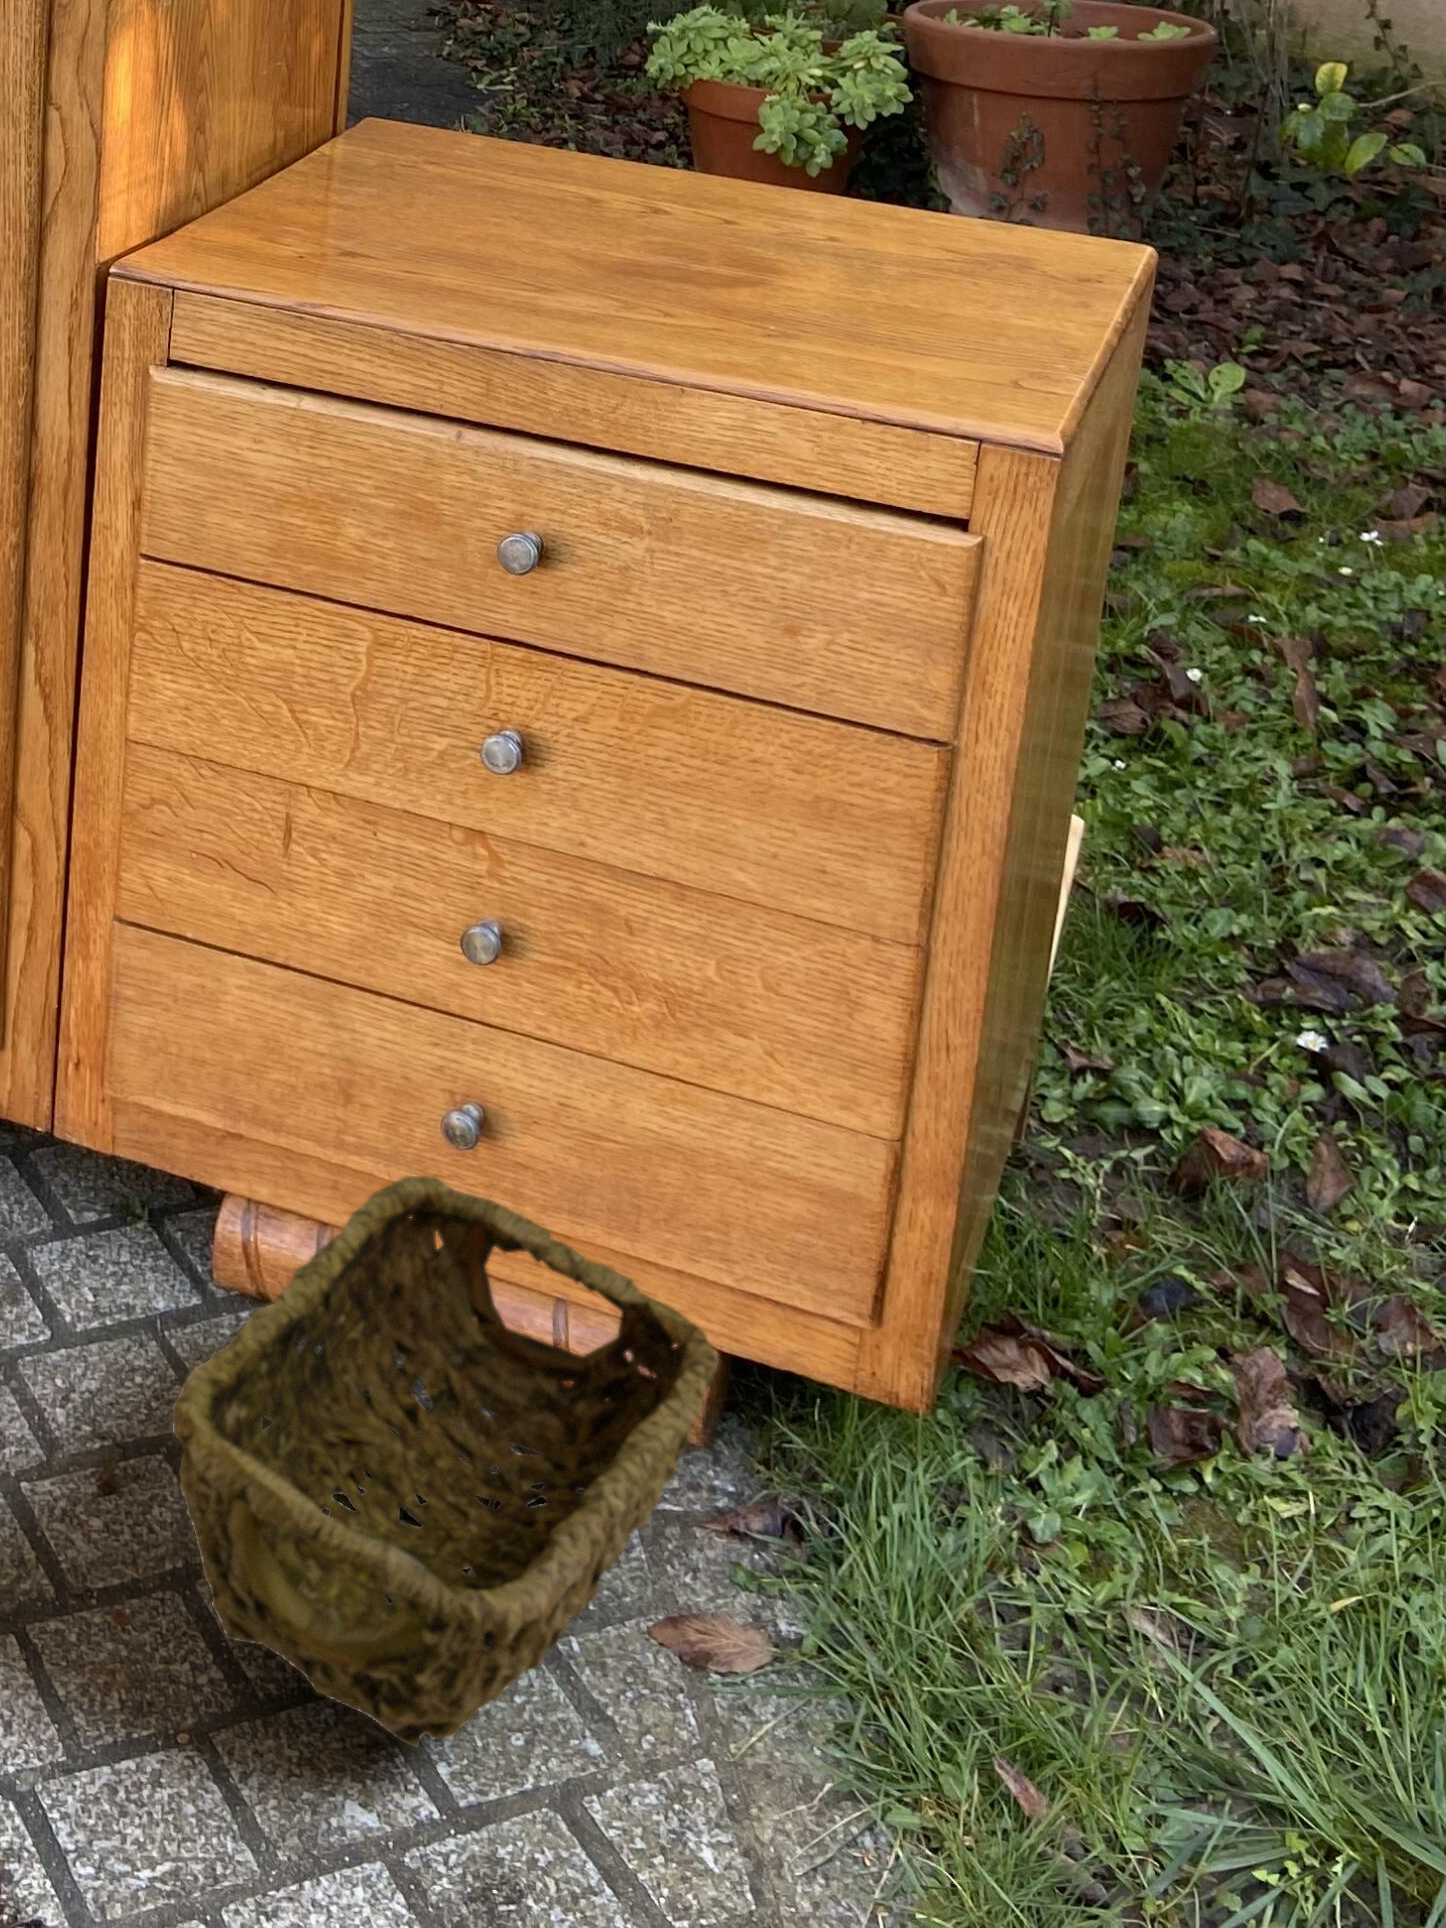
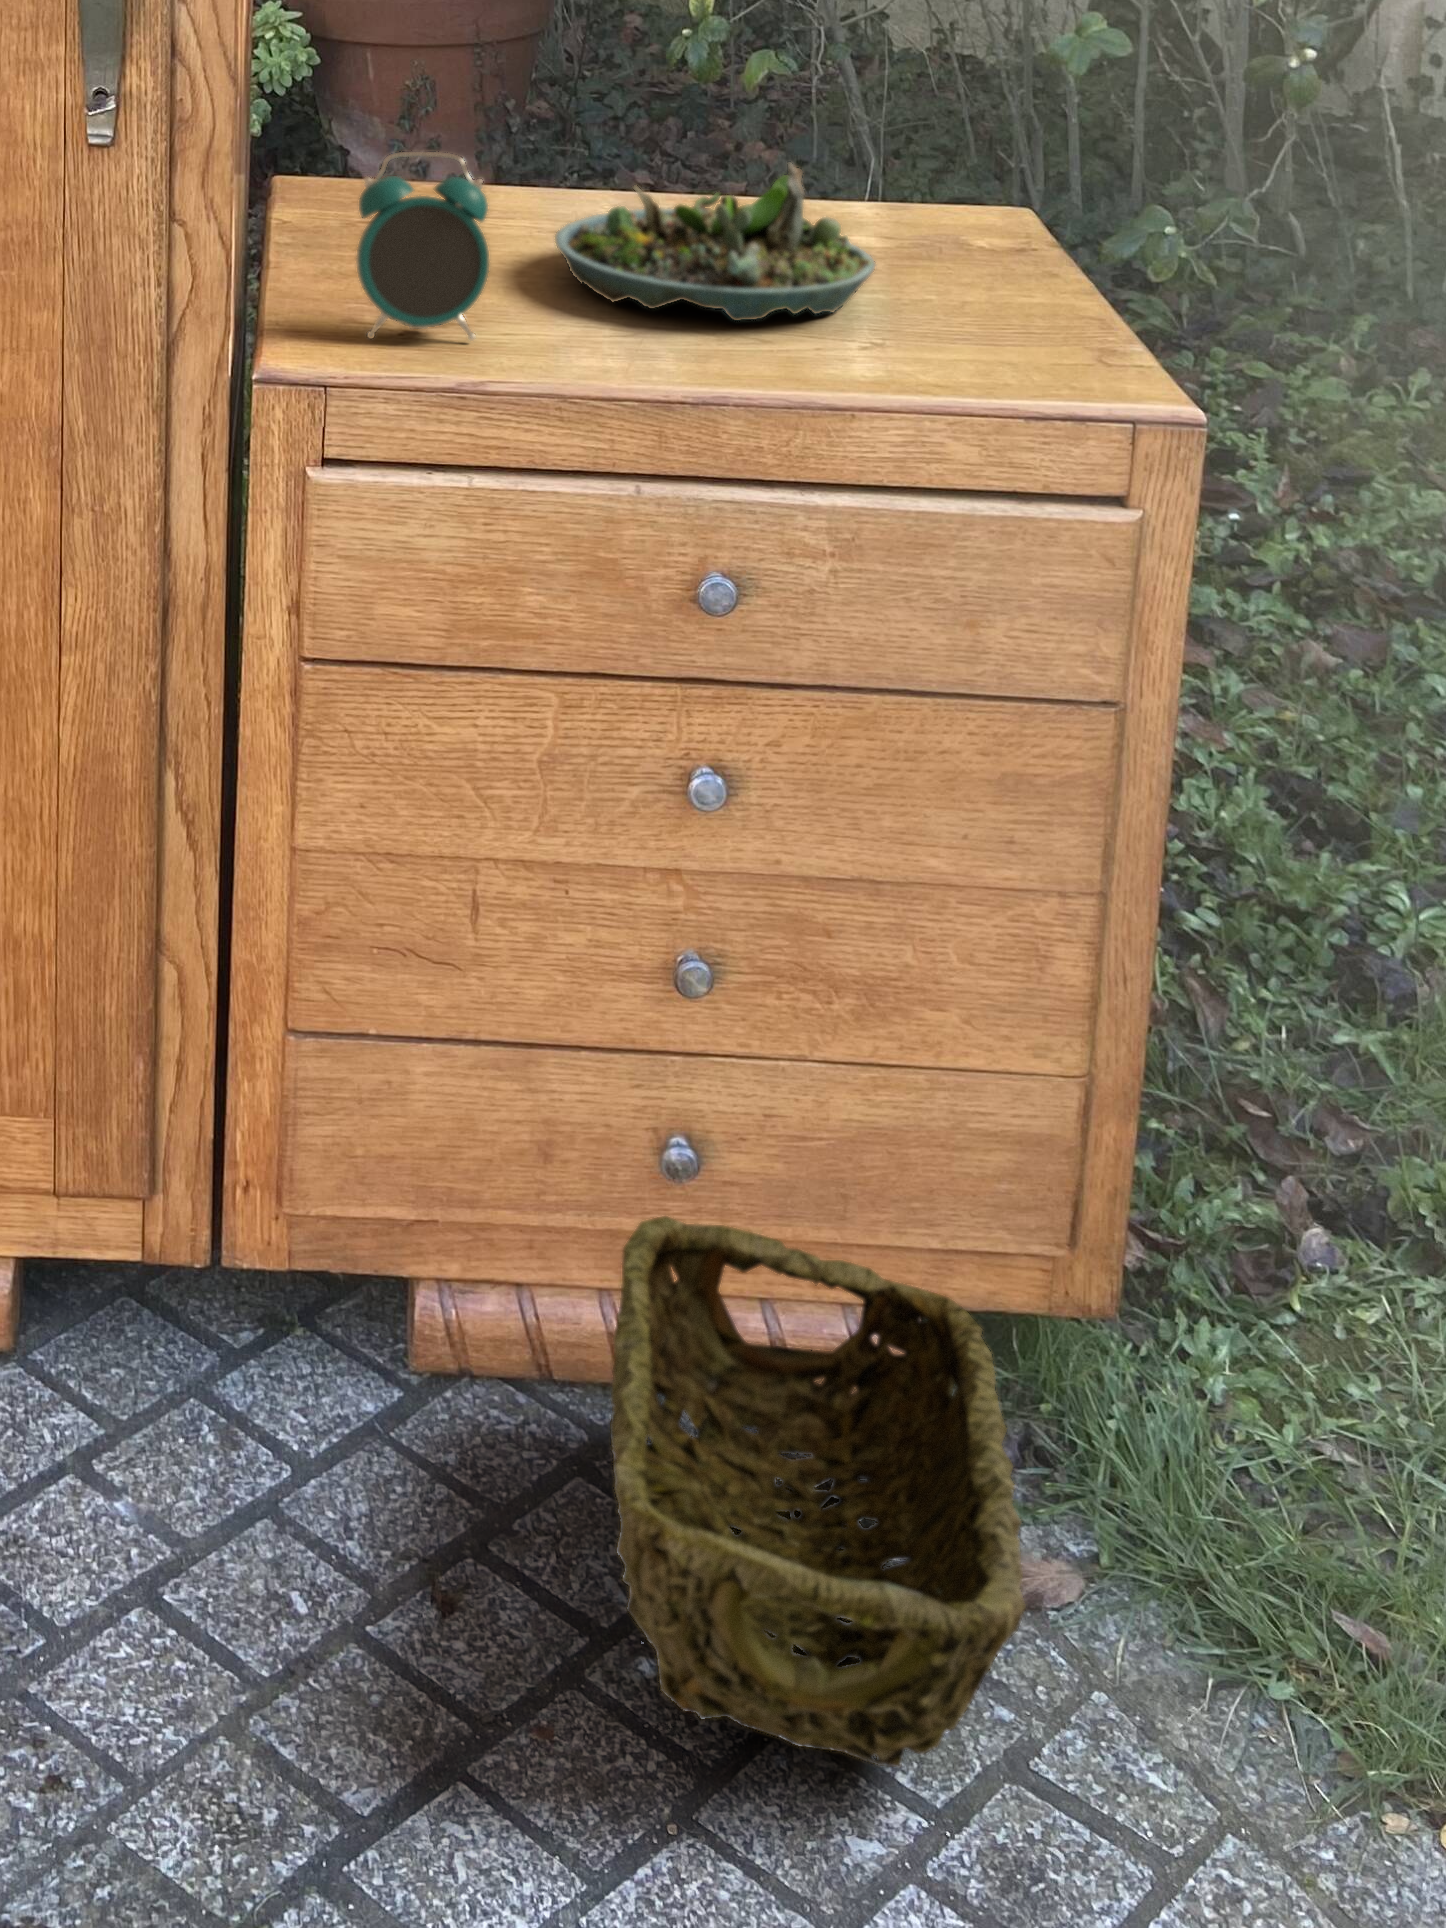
alarm clock: none [257,77,395,271] -> present [356,152,489,340]
succulent planter: none [525,140,856,299] -> present [555,163,875,321]

